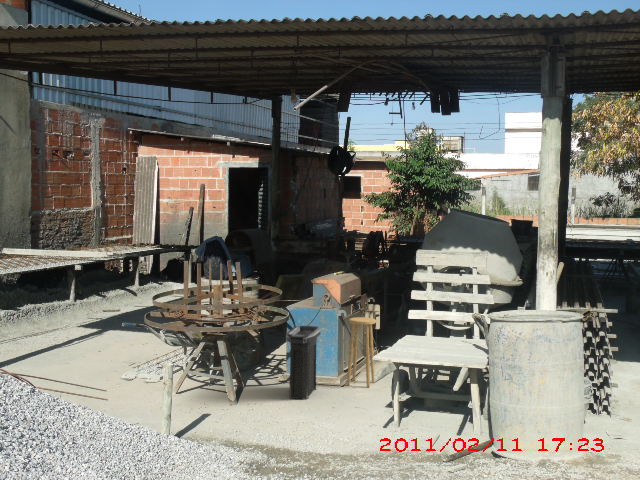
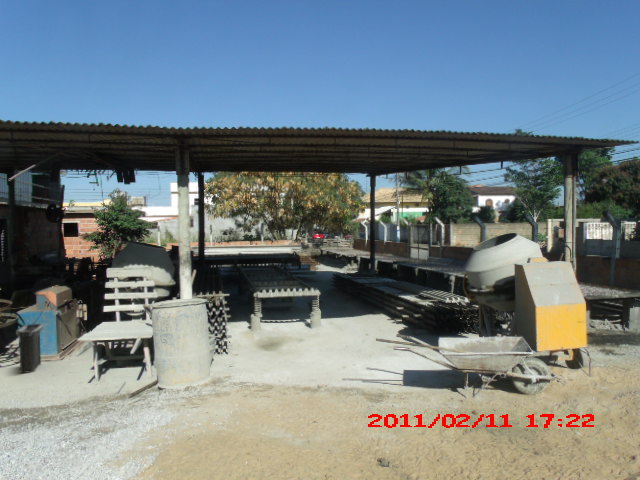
stool: present [347,317,376,387] -> none [64,314,84,358]

